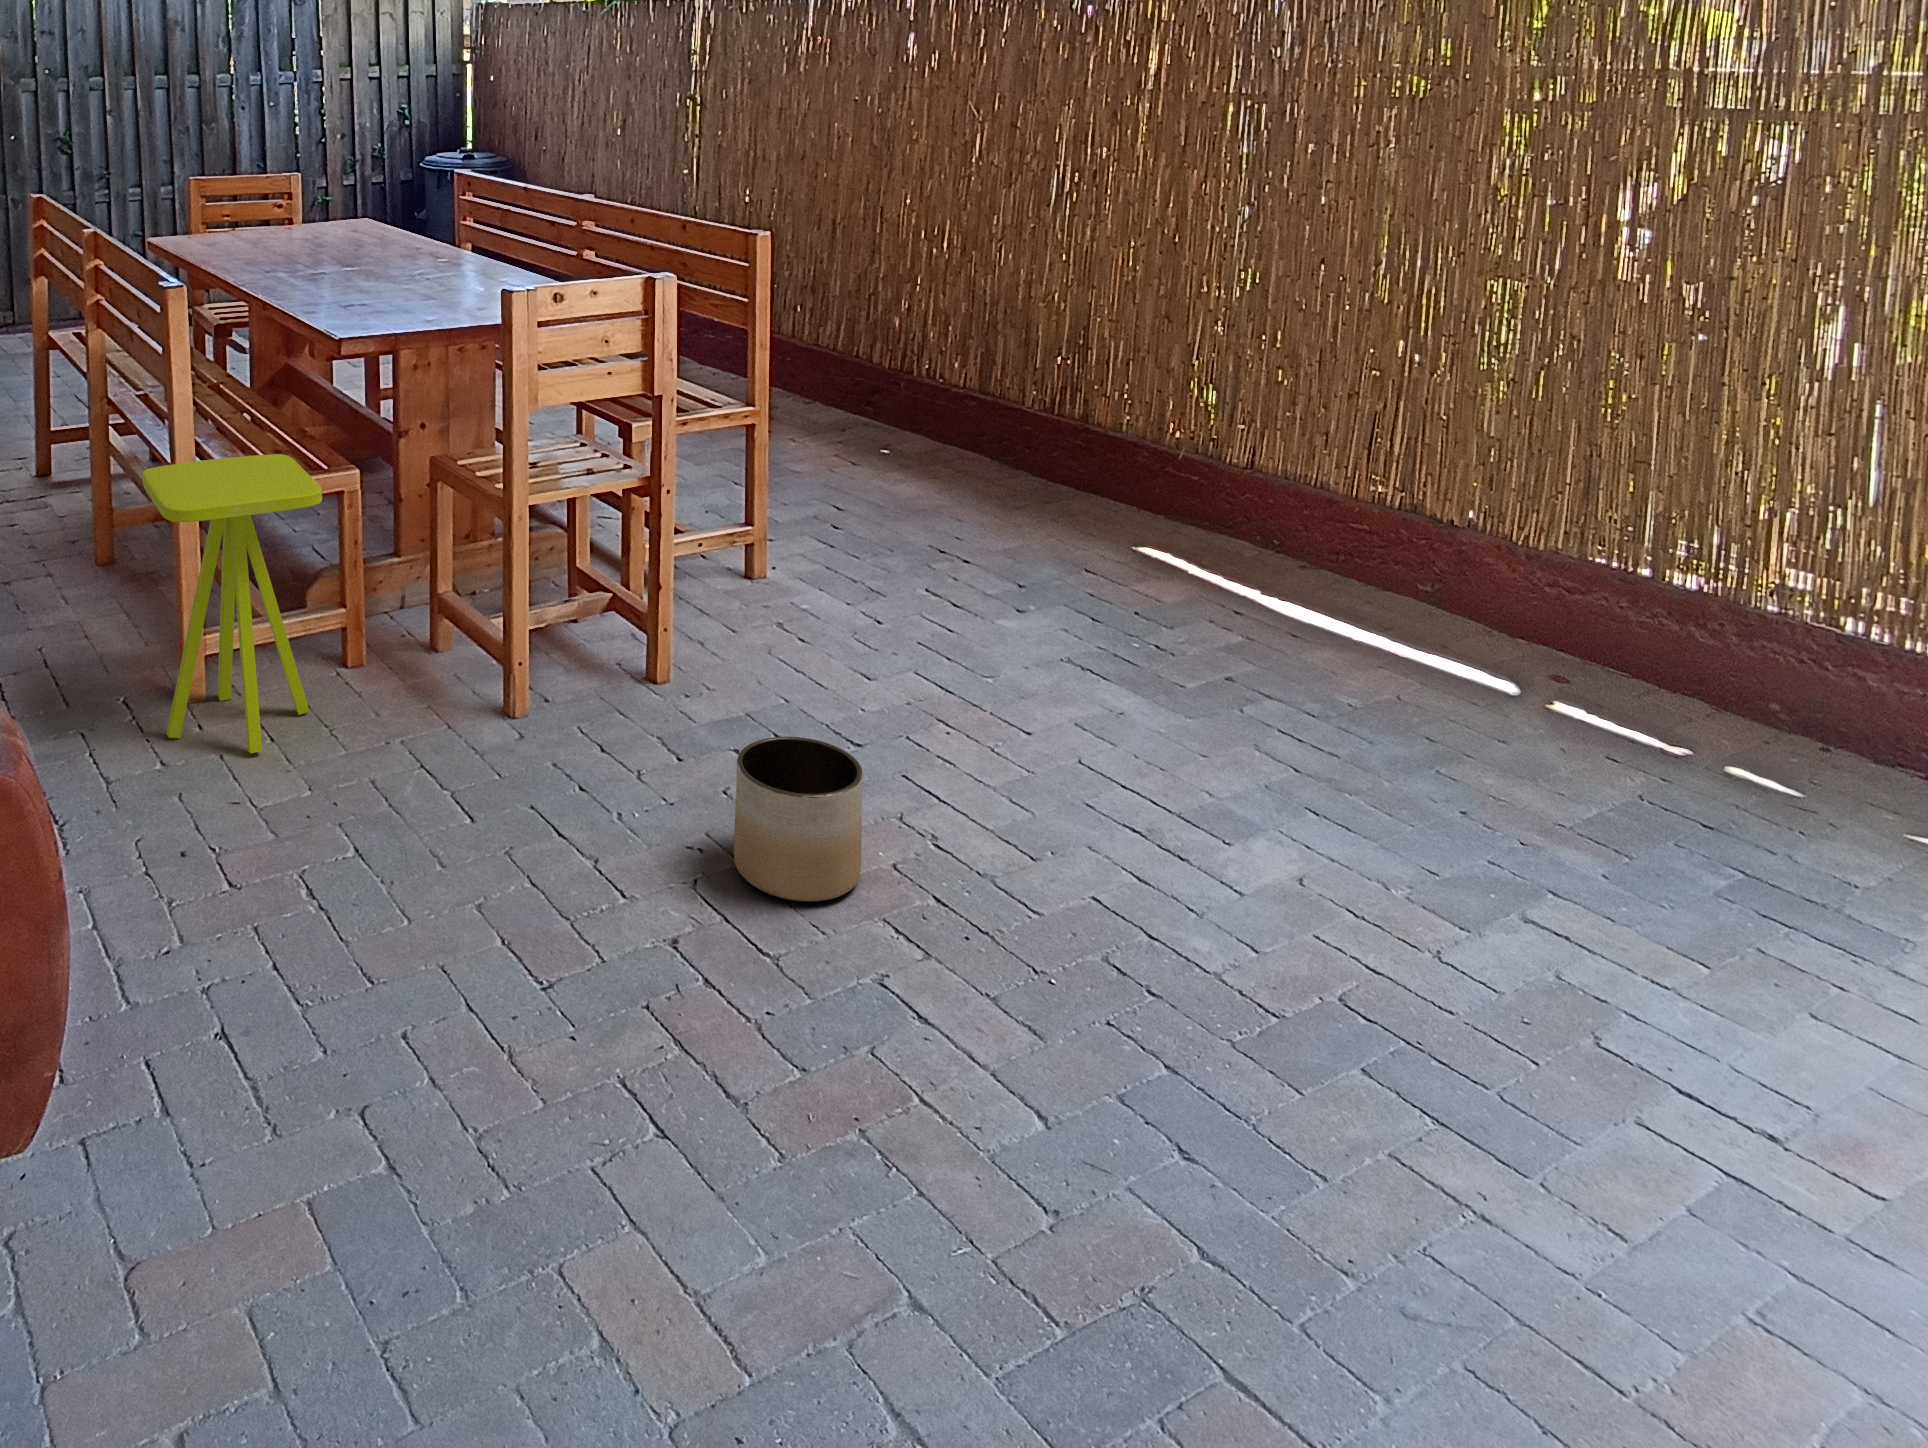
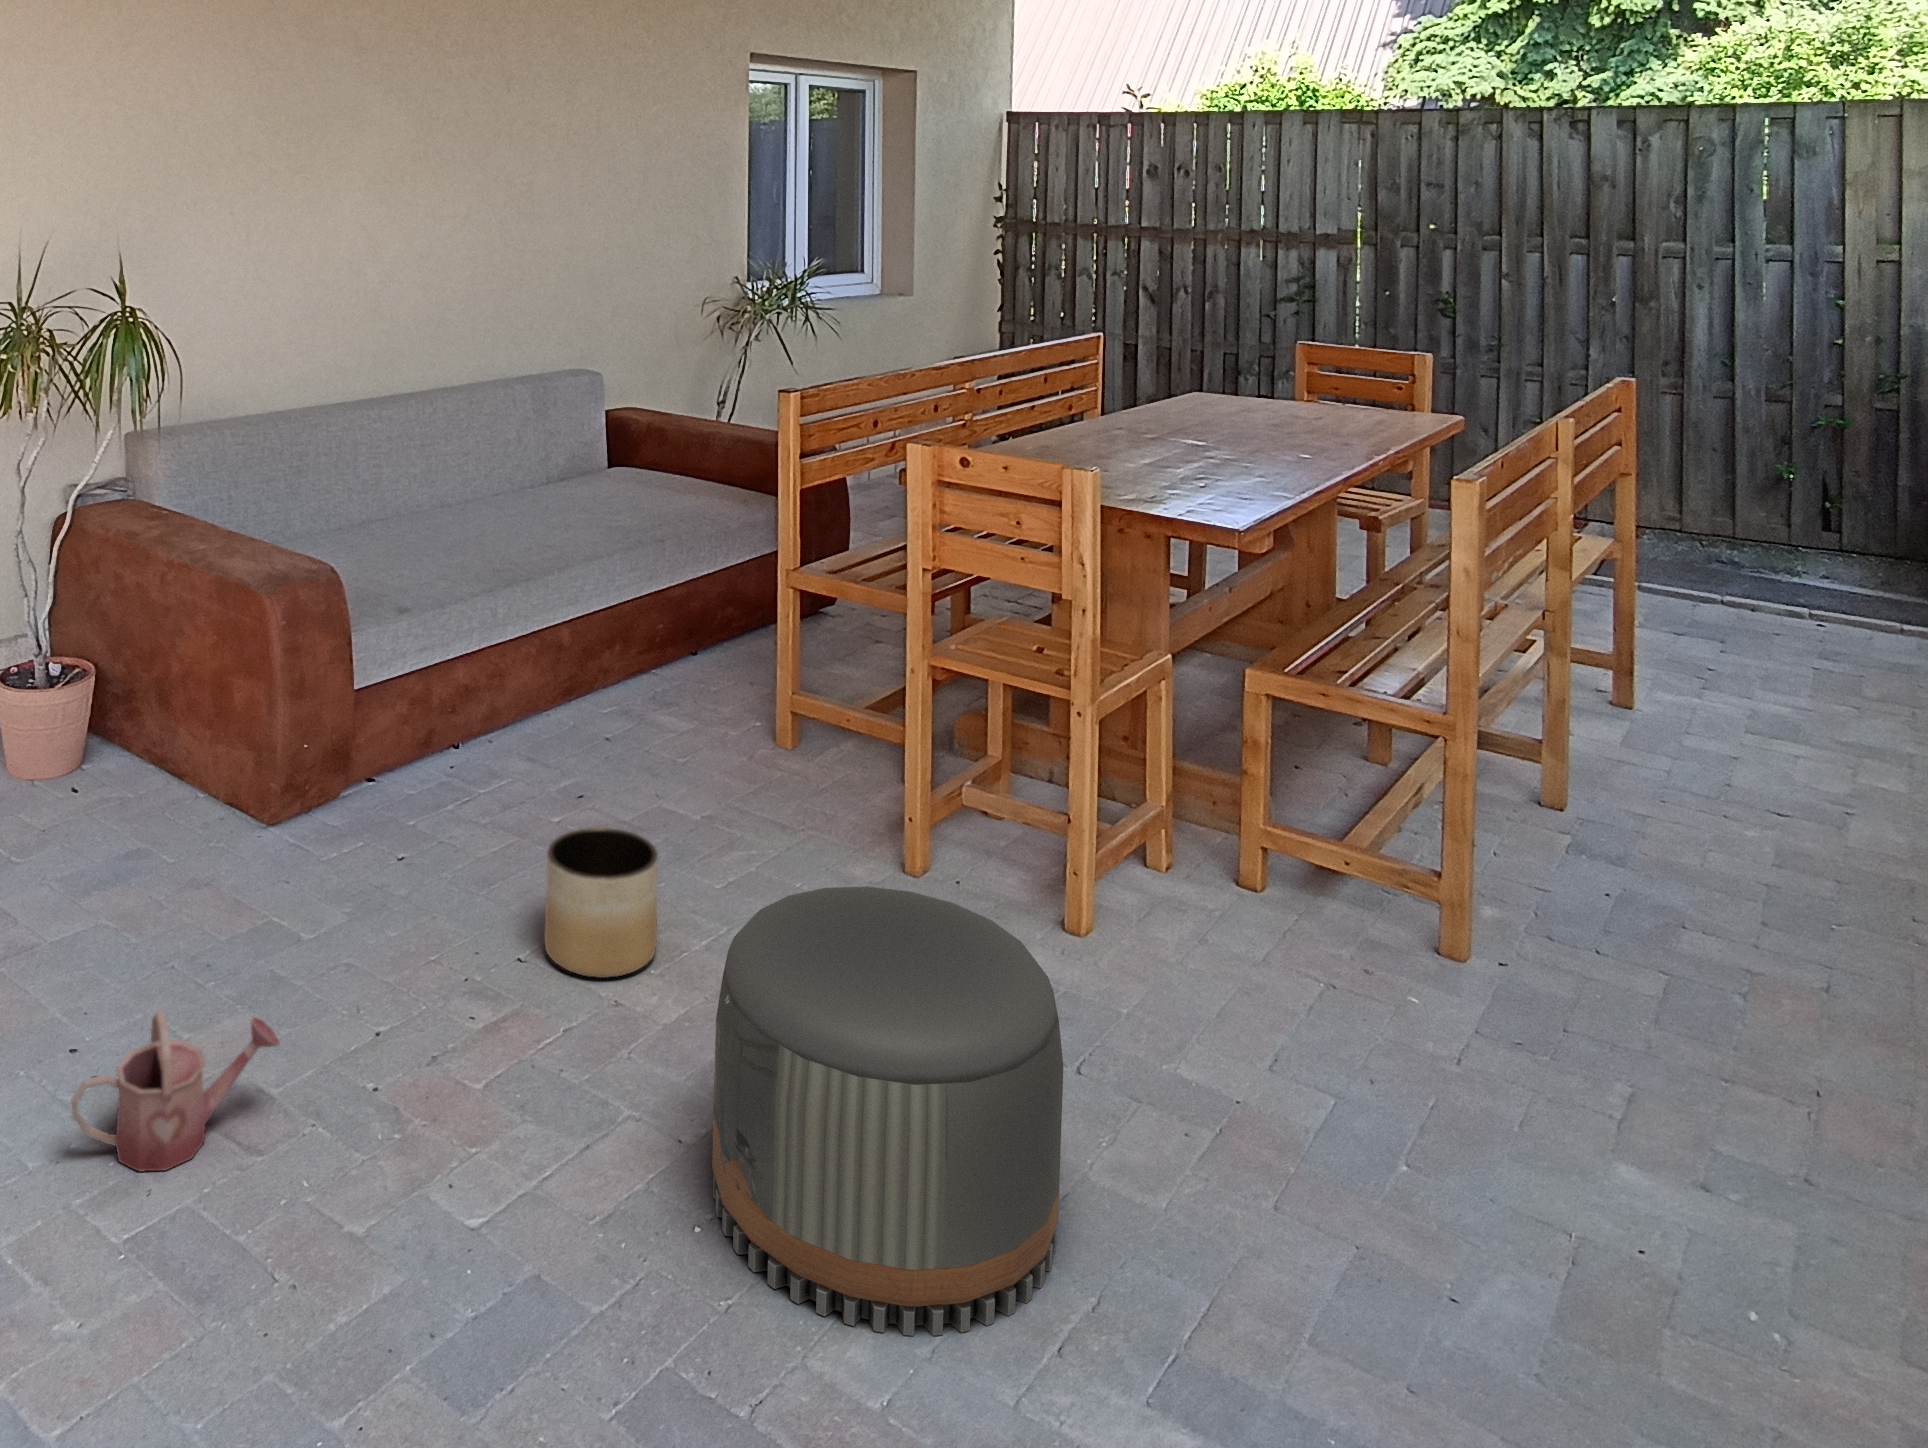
side table: present [142,454,322,753] -> none [584,509,738,737]
pouf: none [1060,589,1368,901] -> present [712,886,1063,1335]
watering can: none [1131,1063,1297,1323] -> present [71,1010,280,1171]

